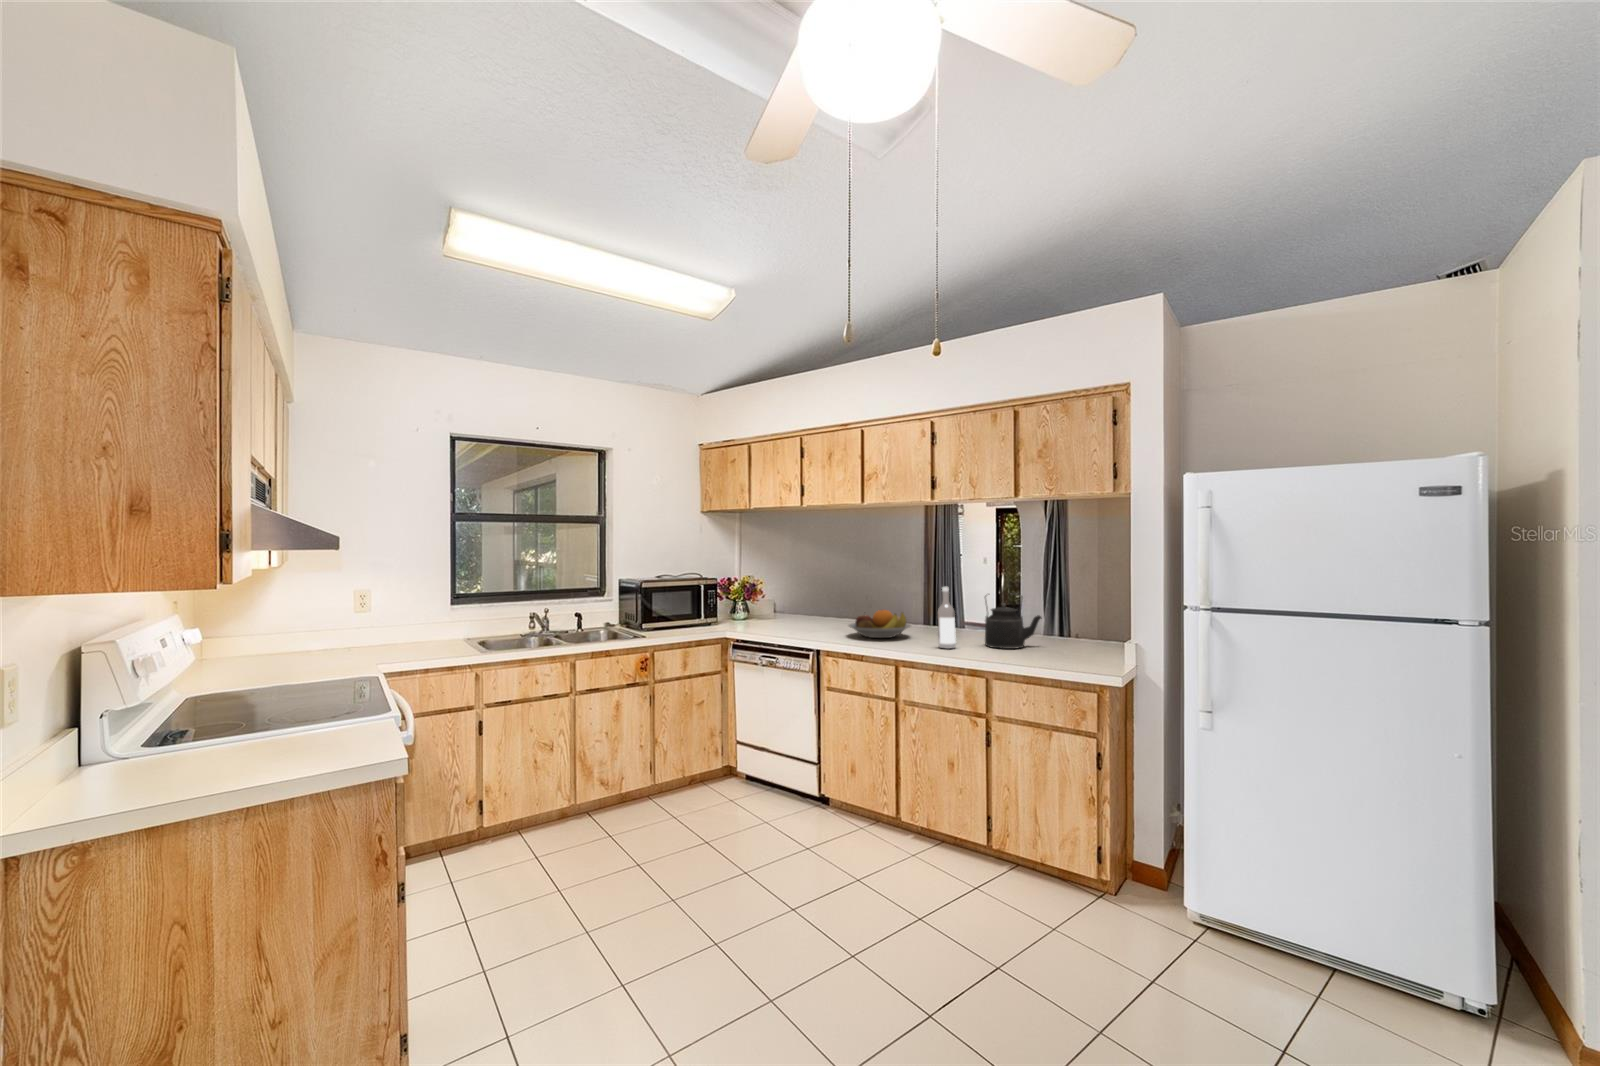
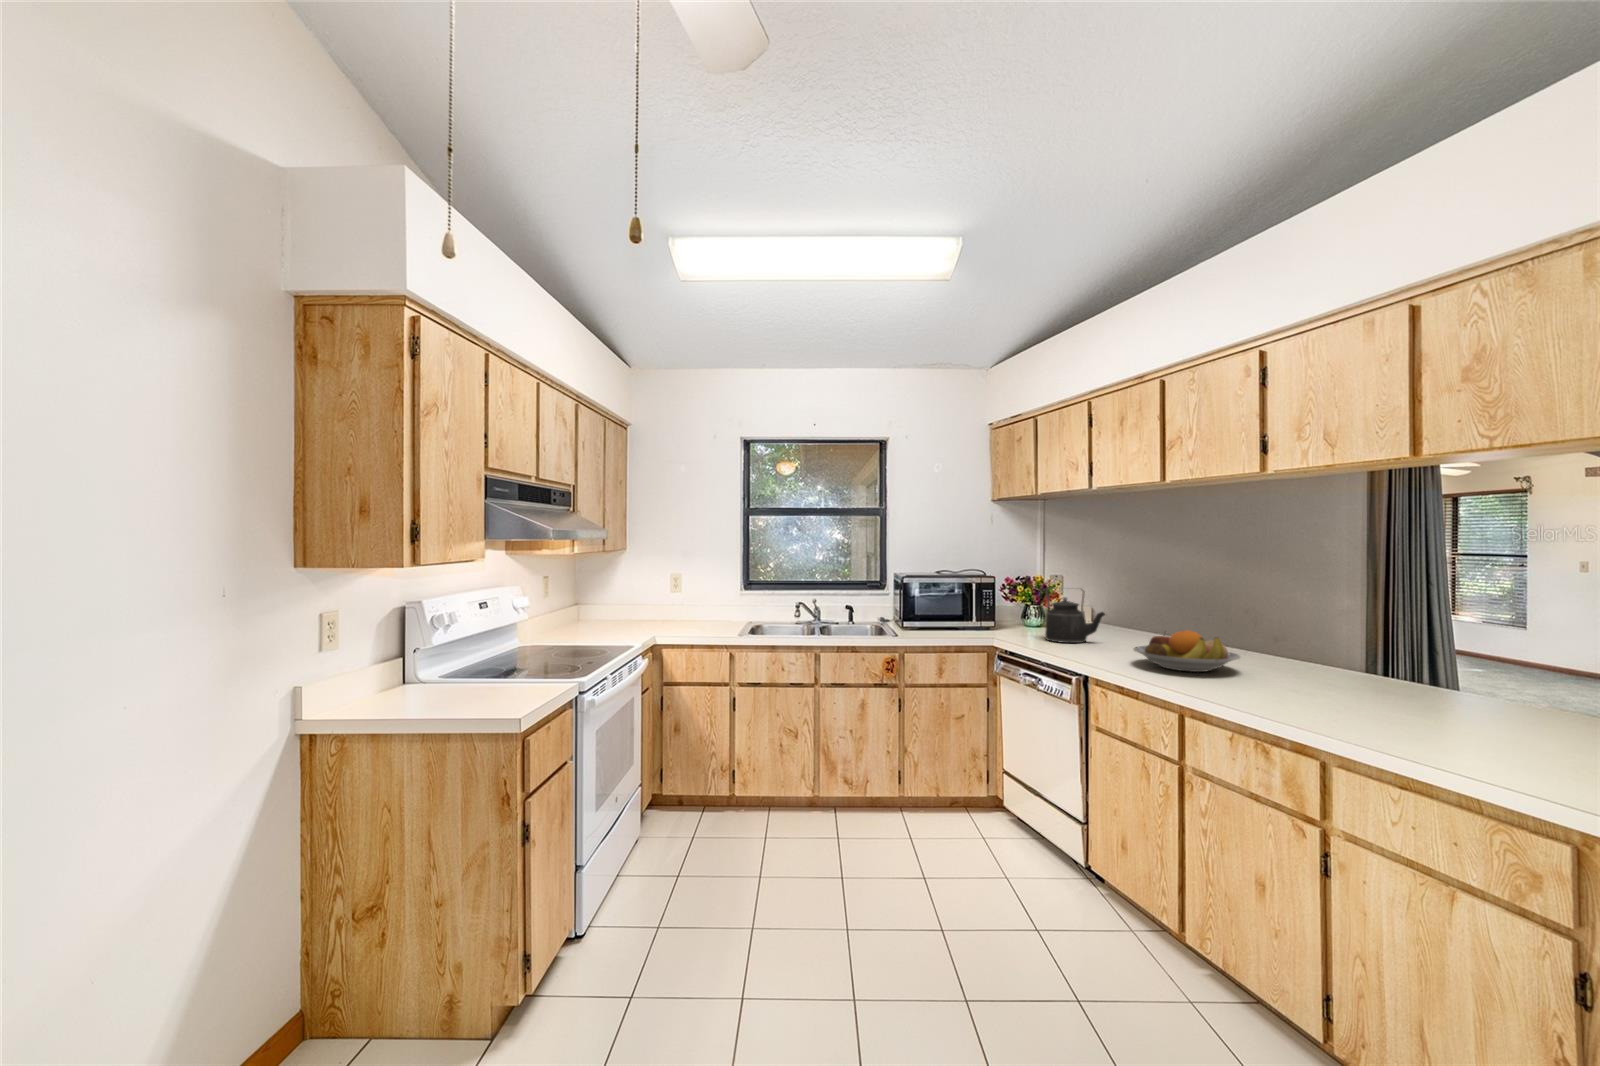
wine bottle: present [938,587,956,649] -> none [1257,604,1293,703]
kettle: present [985,593,1042,649] -> present [1045,589,1105,643]

